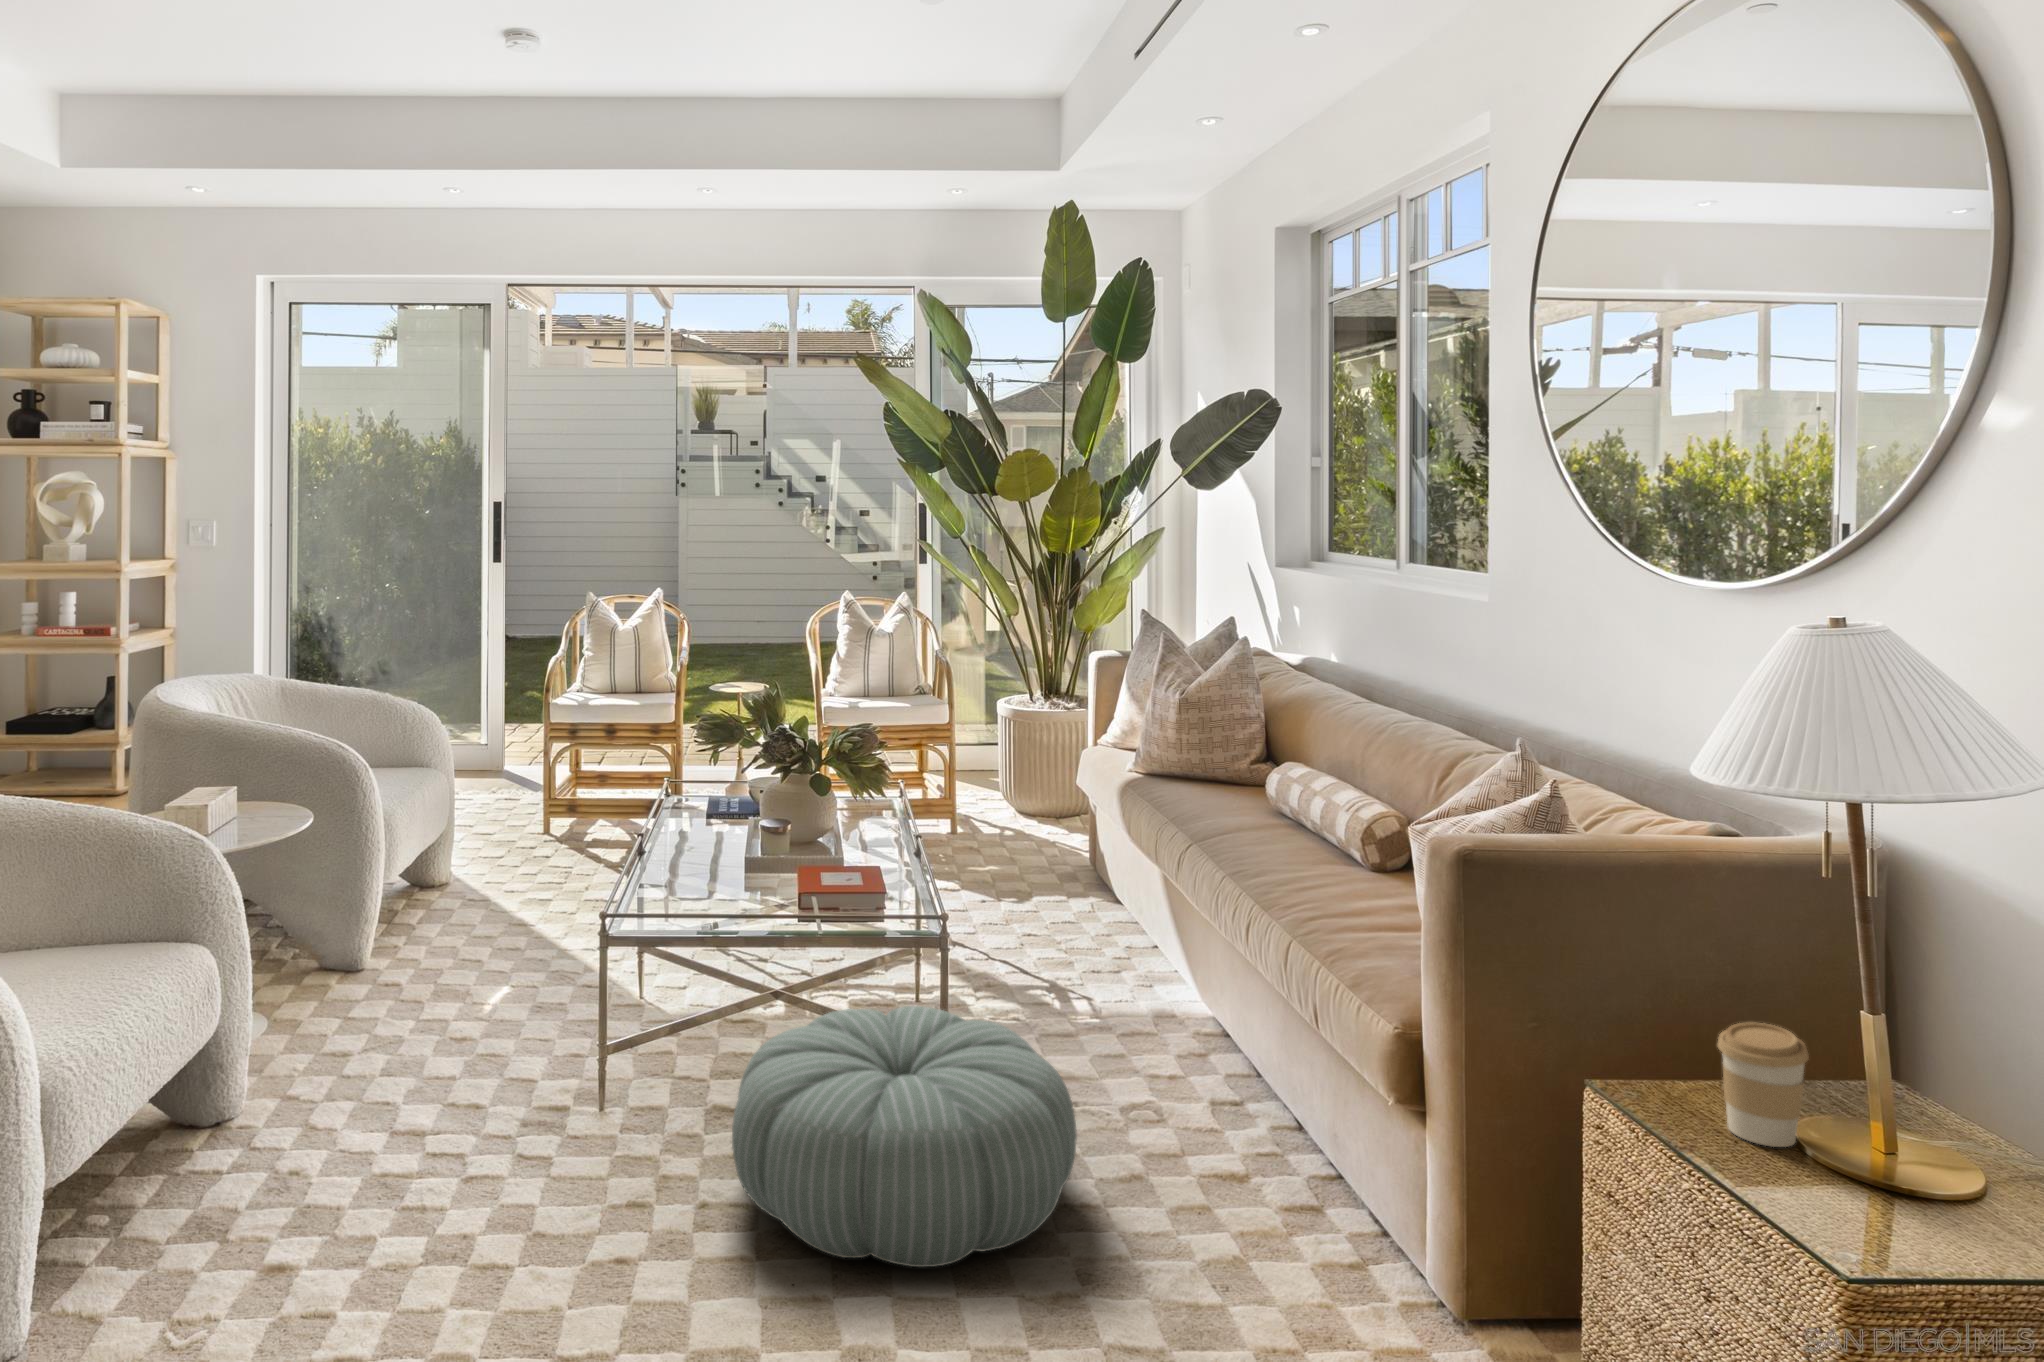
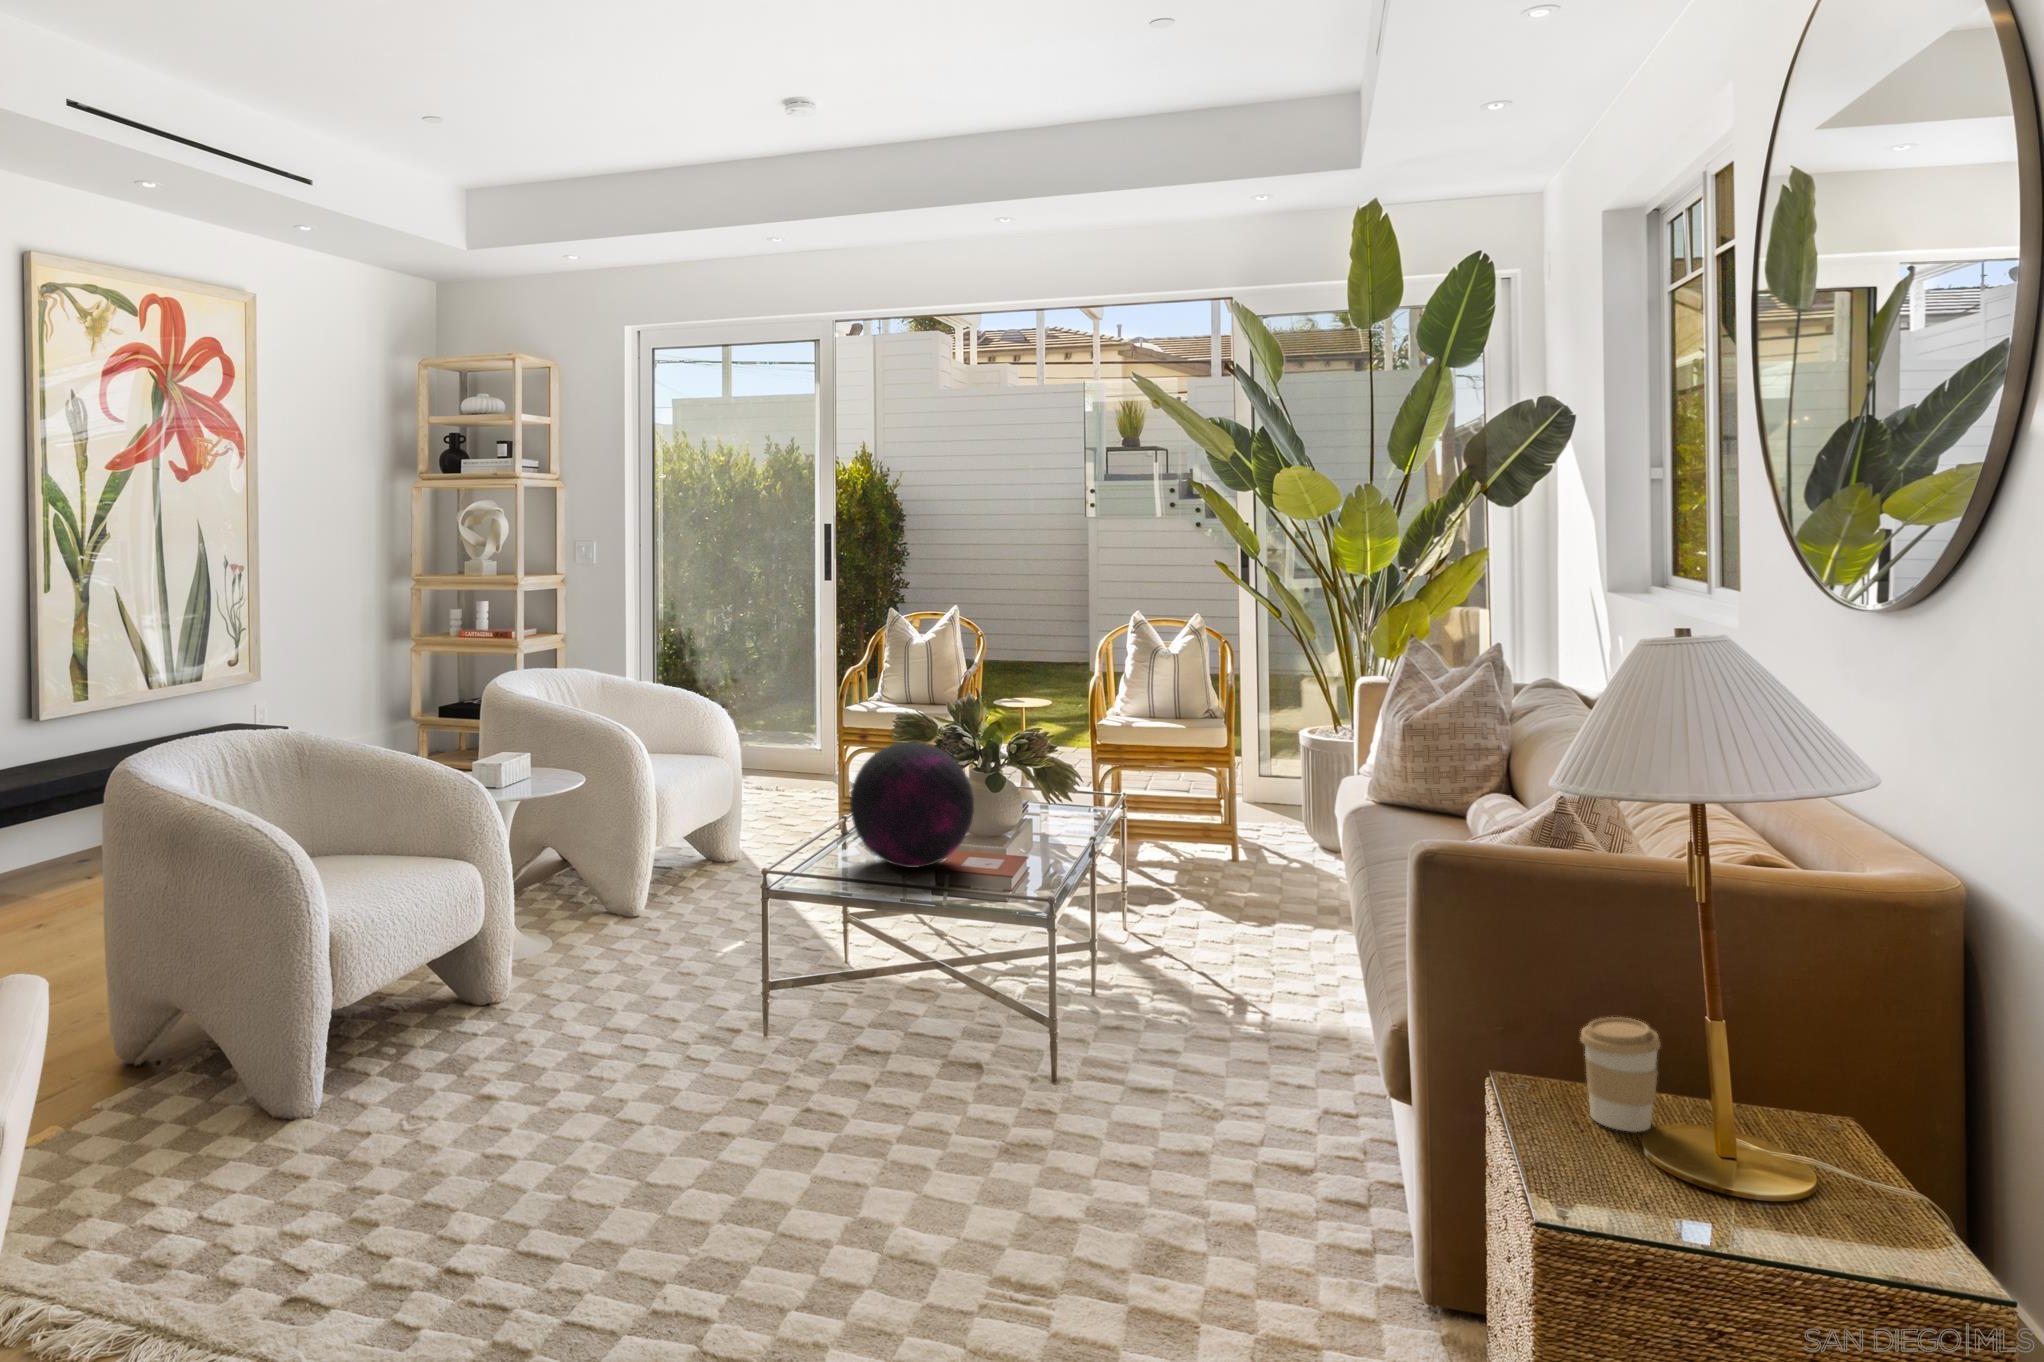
decorative orb: none [683,748,825,893] -> present [850,742,974,868]
pouf: present [732,1006,1077,1267] -> none [826,969,1127,1174]

